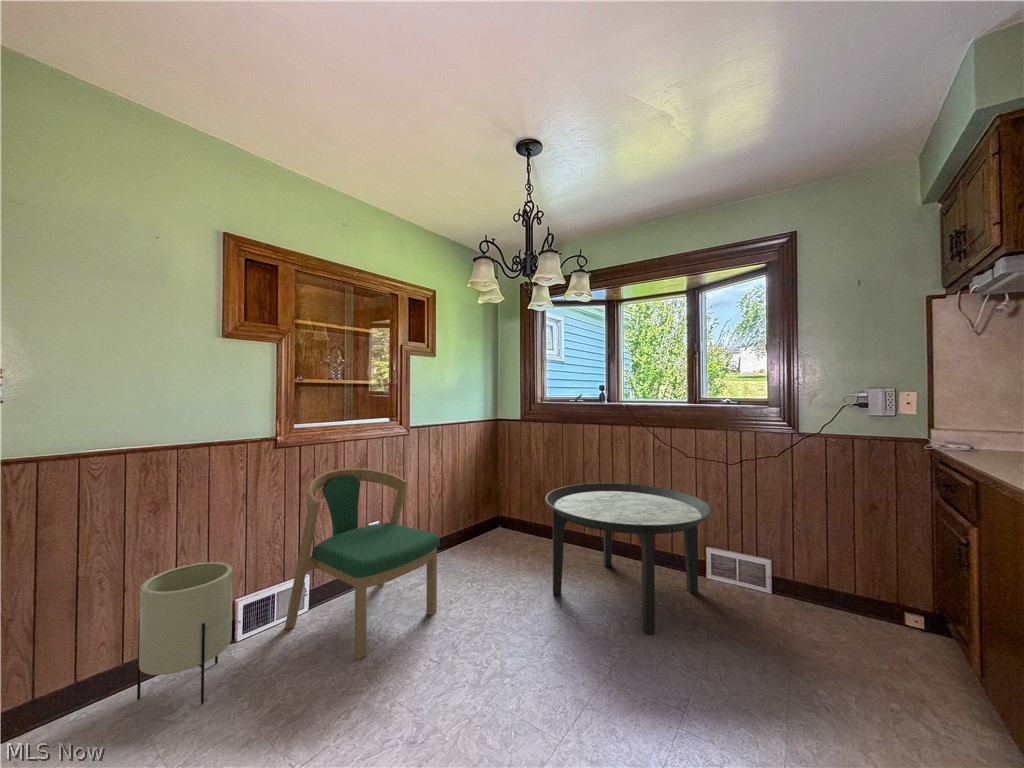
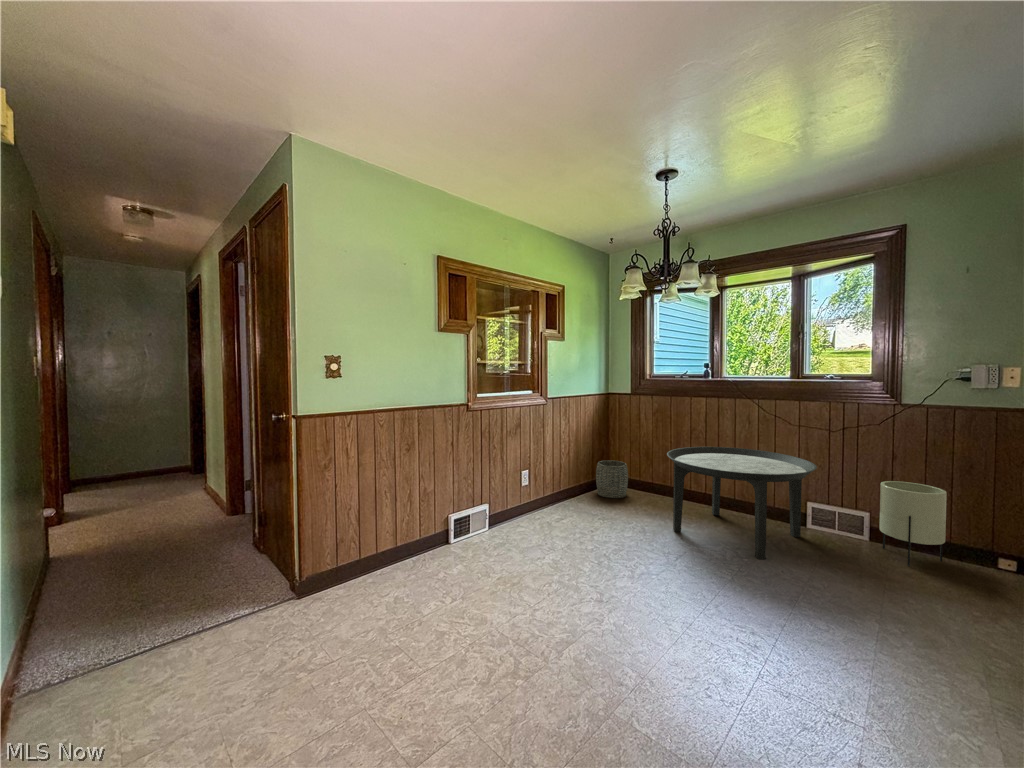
dining chair: present [285,468,439,660] -> none [479,428,587,559]
woven basket: none [477,499,514,546] -> present [596,461,628,498]
planter: present [137,562,233,704] -> present [880,481,947,566]

